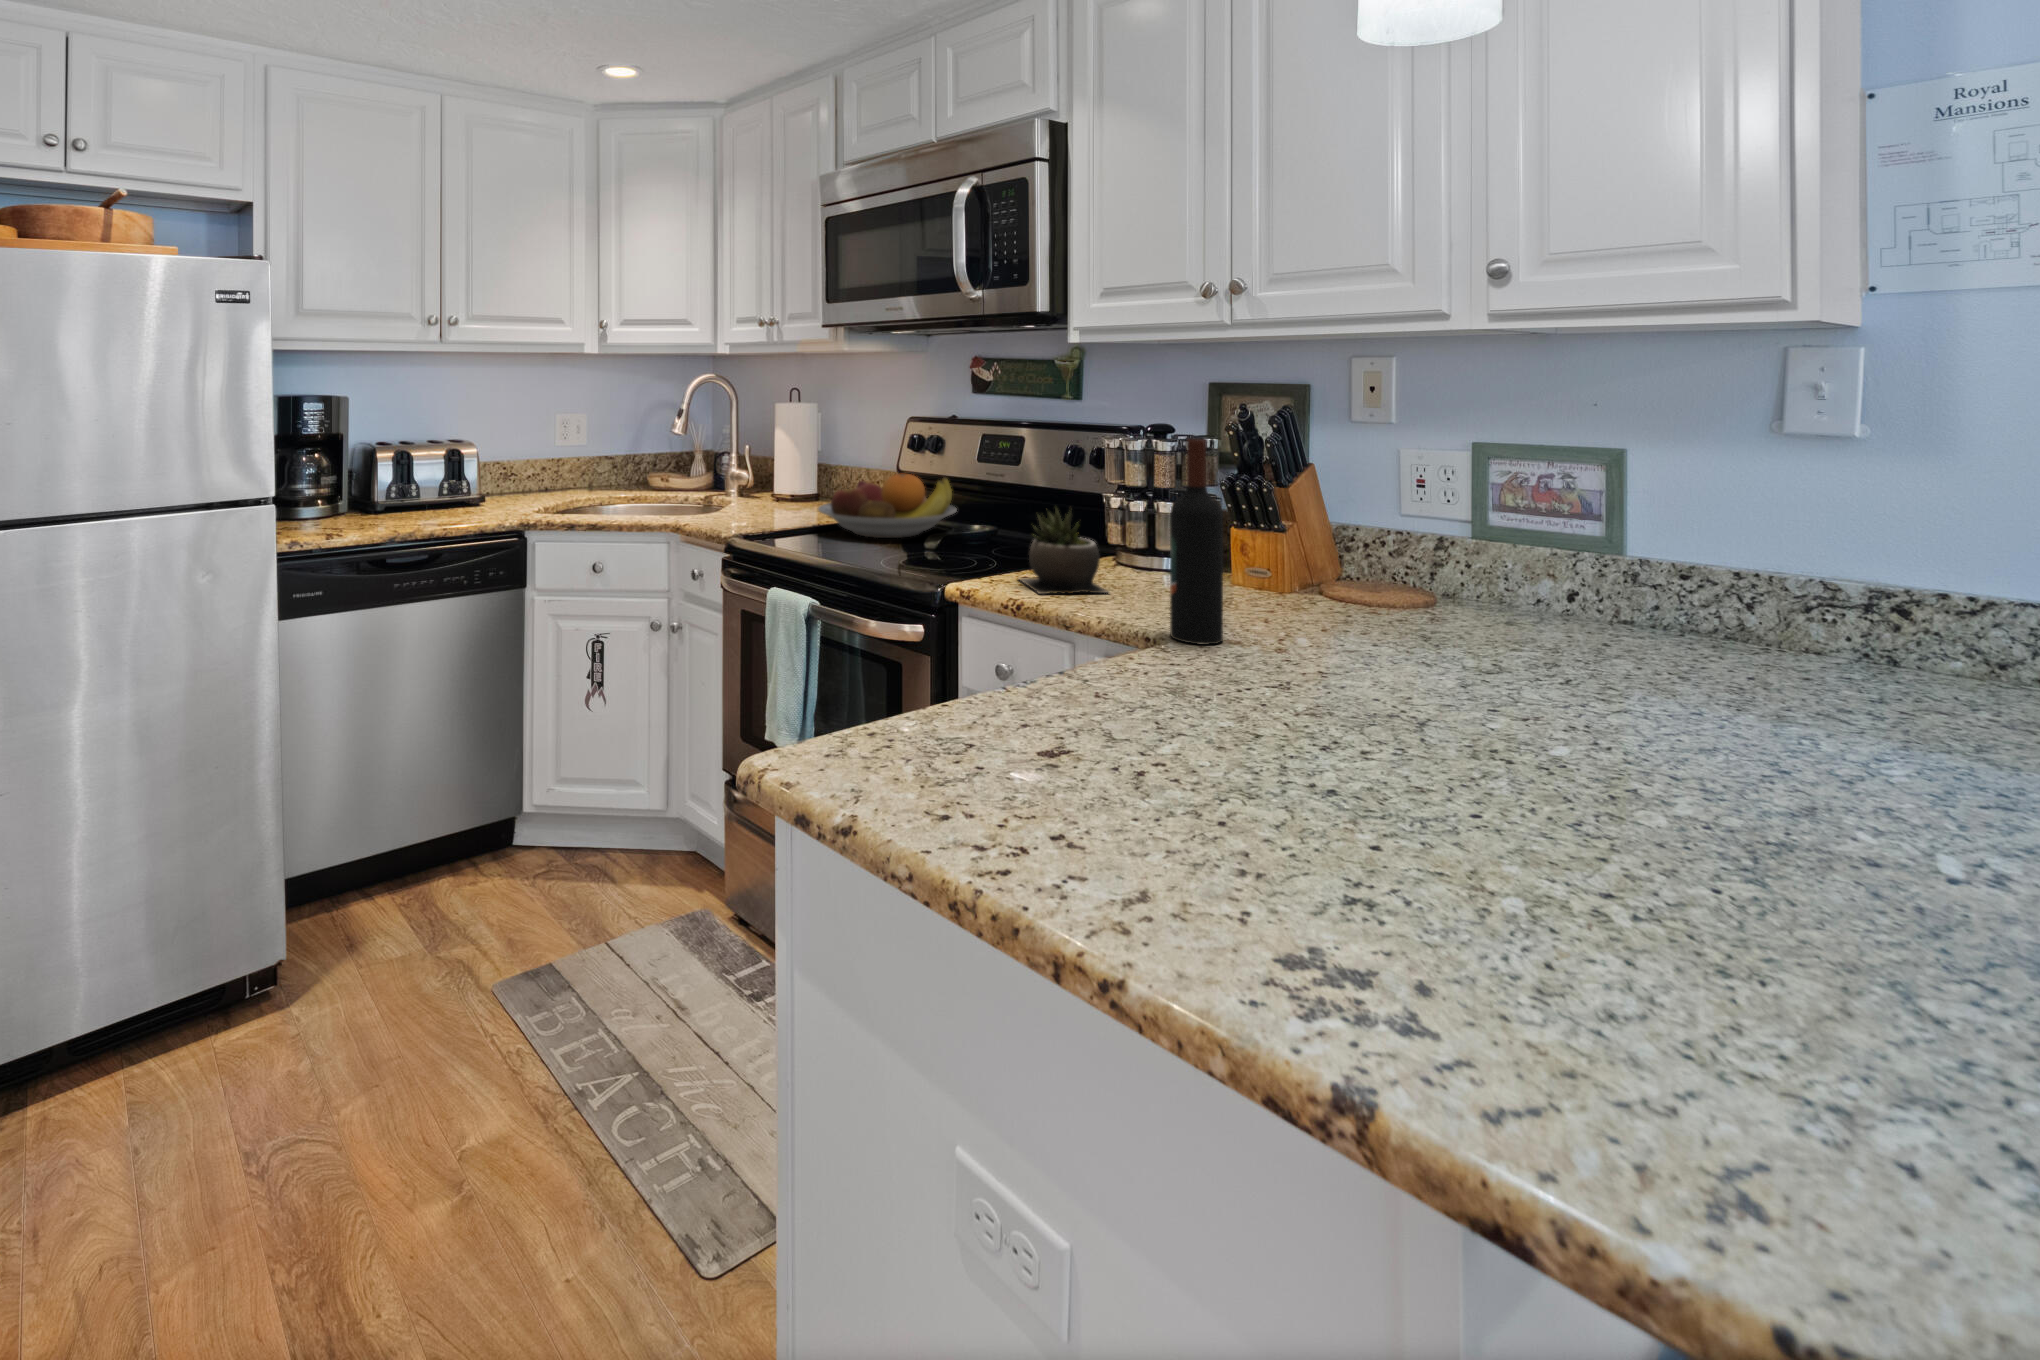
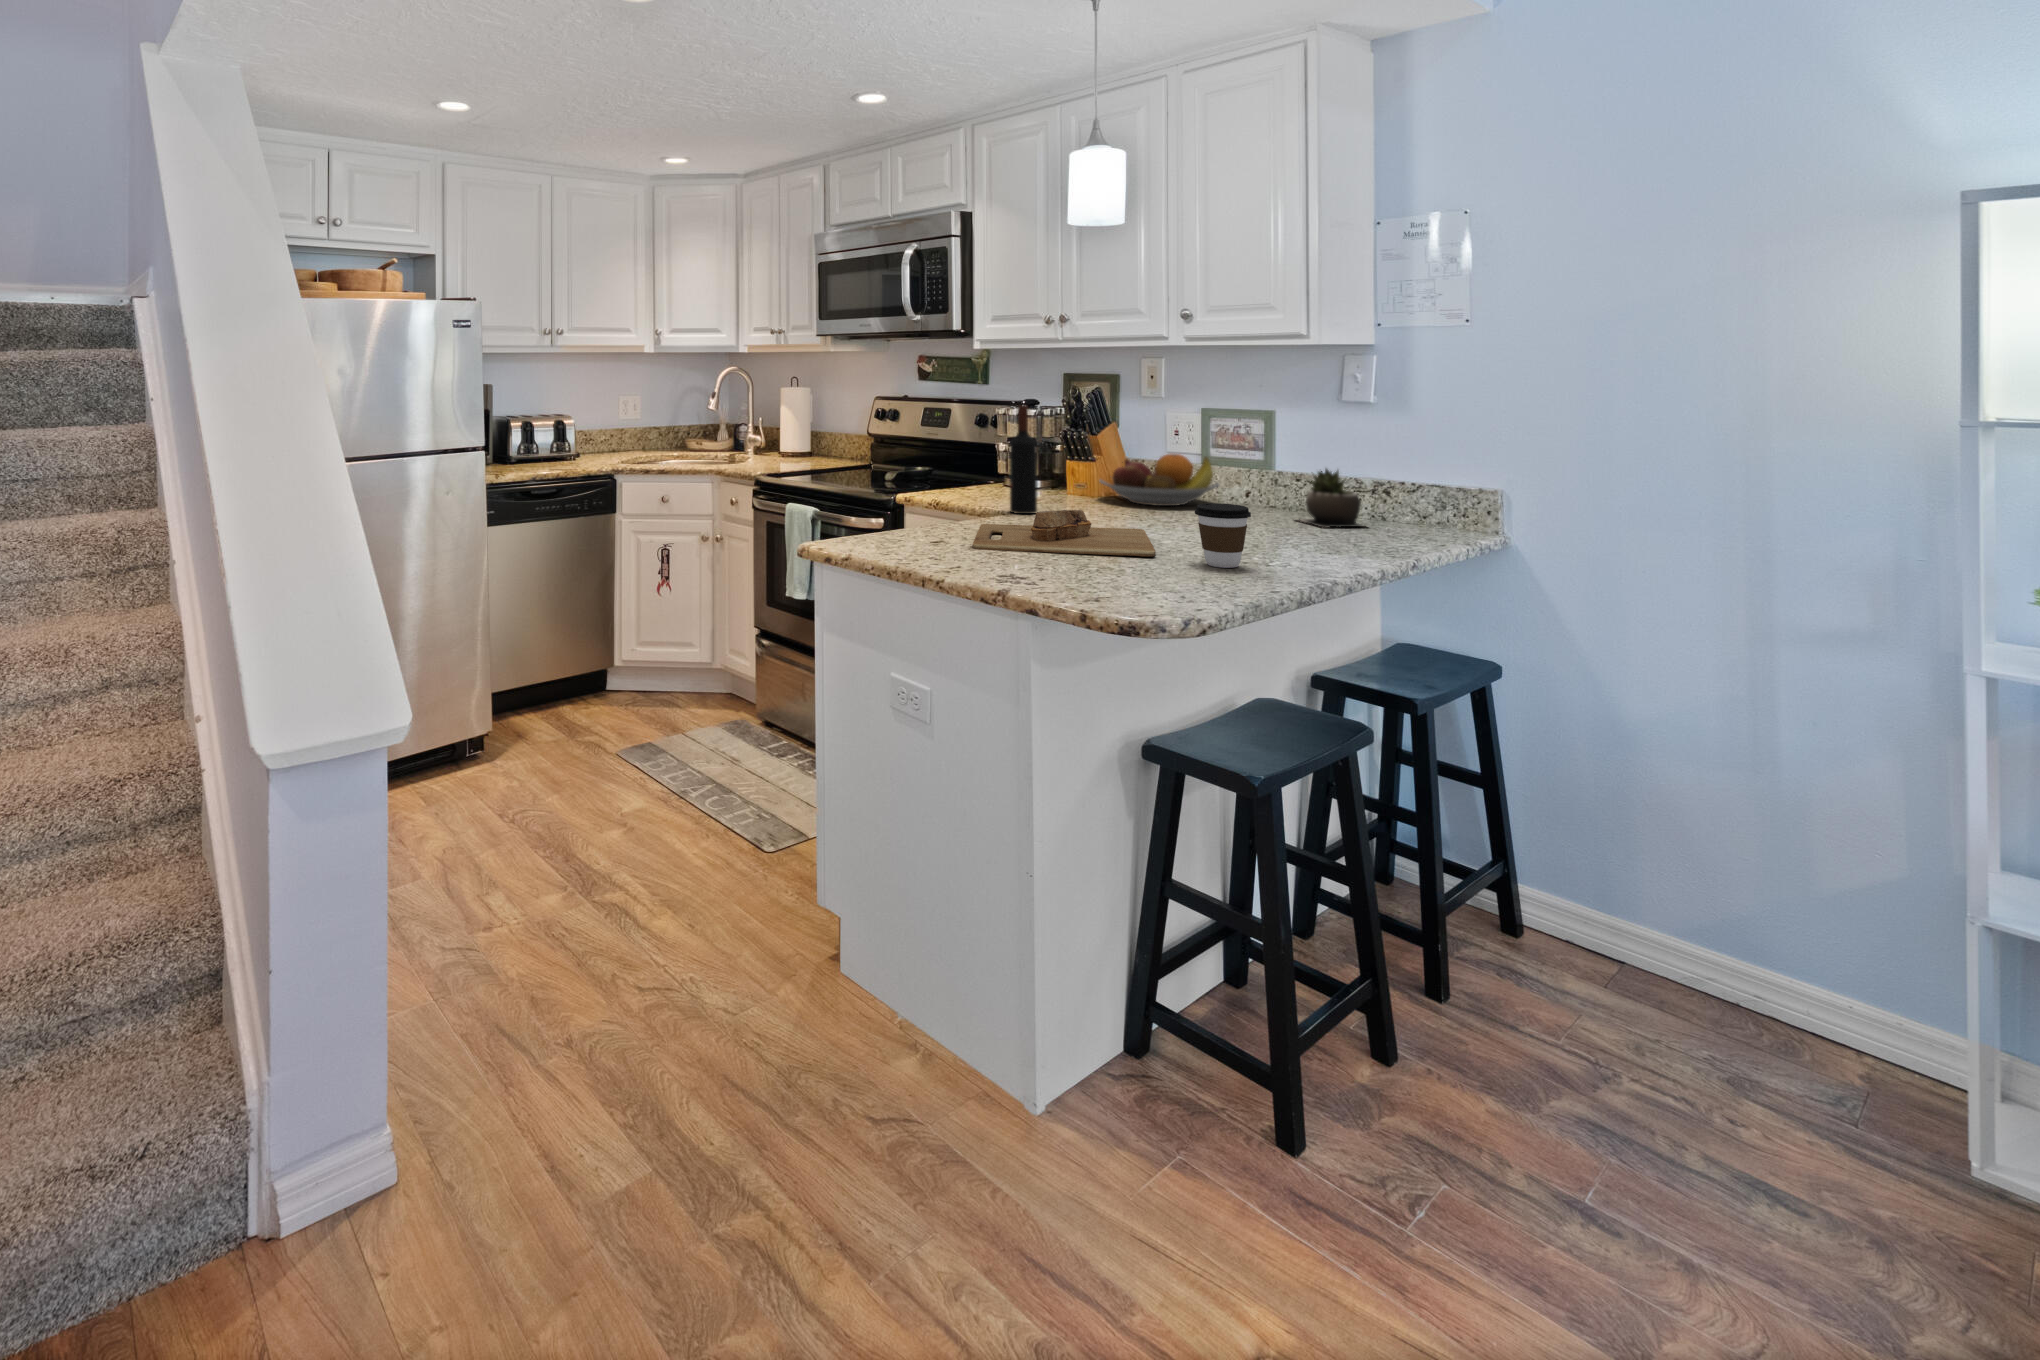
fruit bowl: present [818,474,957,538] -> present [1100,454,1219,506]
succulent plant: present [1017,508,1108,594] -> present [1299,469,1364,528]
cutting board: none [1148,679,1659,846] -> present [972,510,1156,556]
coffee cup: none [1790,714,1996,915] -> present [1195,503,1251,568]

